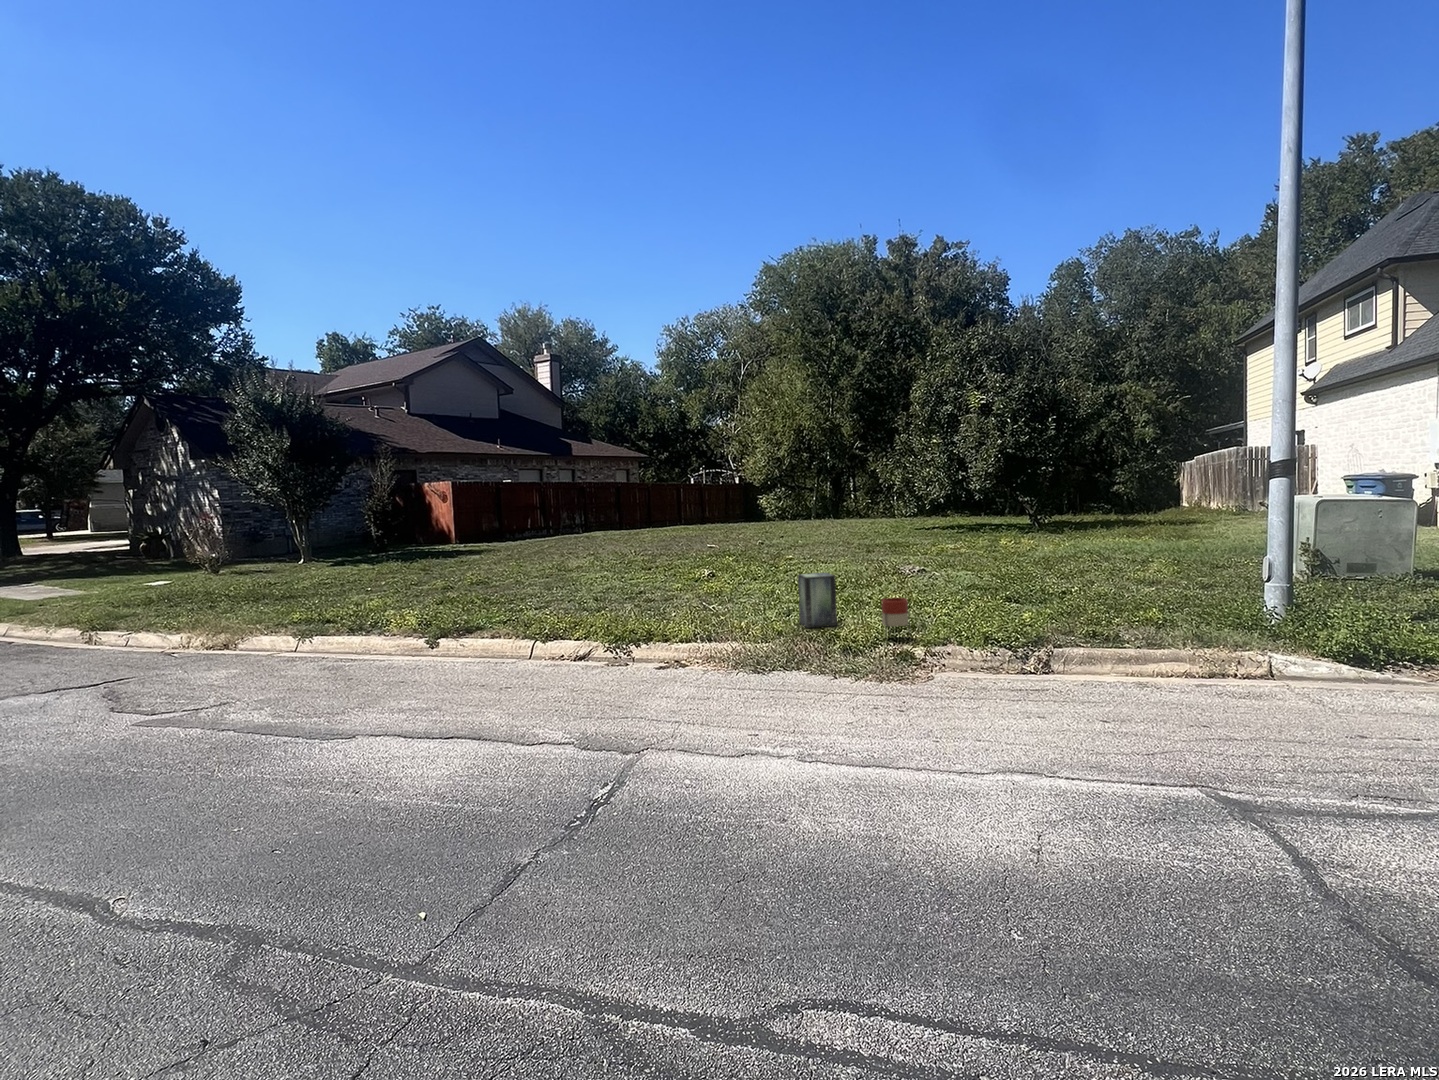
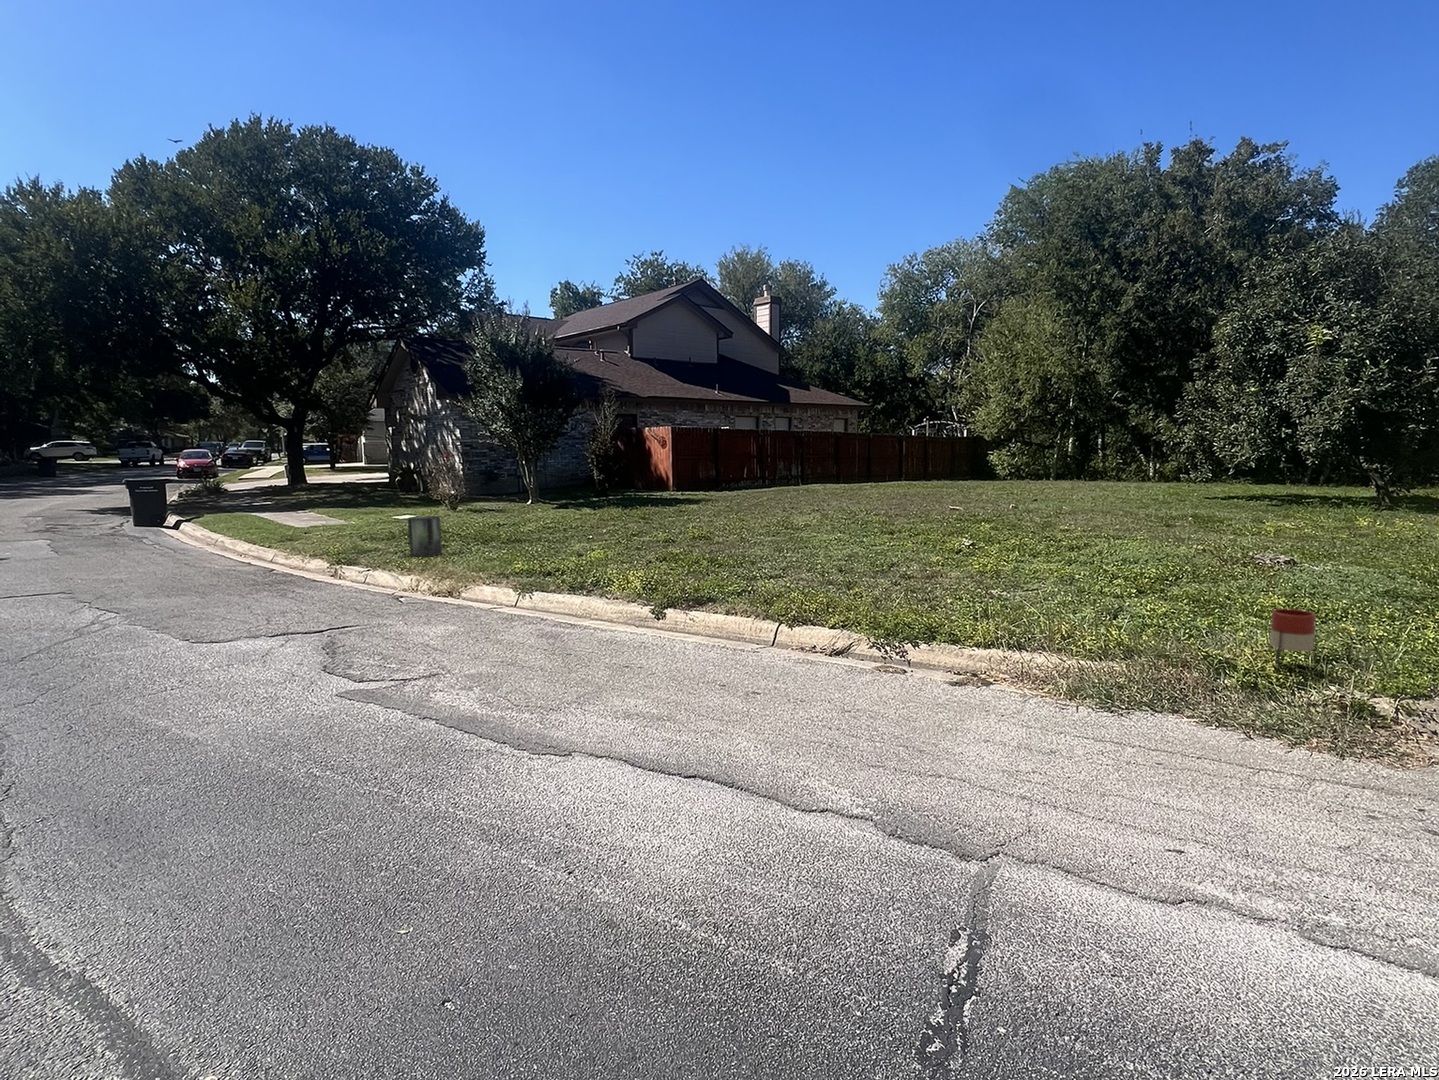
storage box: present [798,573,837,628] -> present [408,516,442,557]

